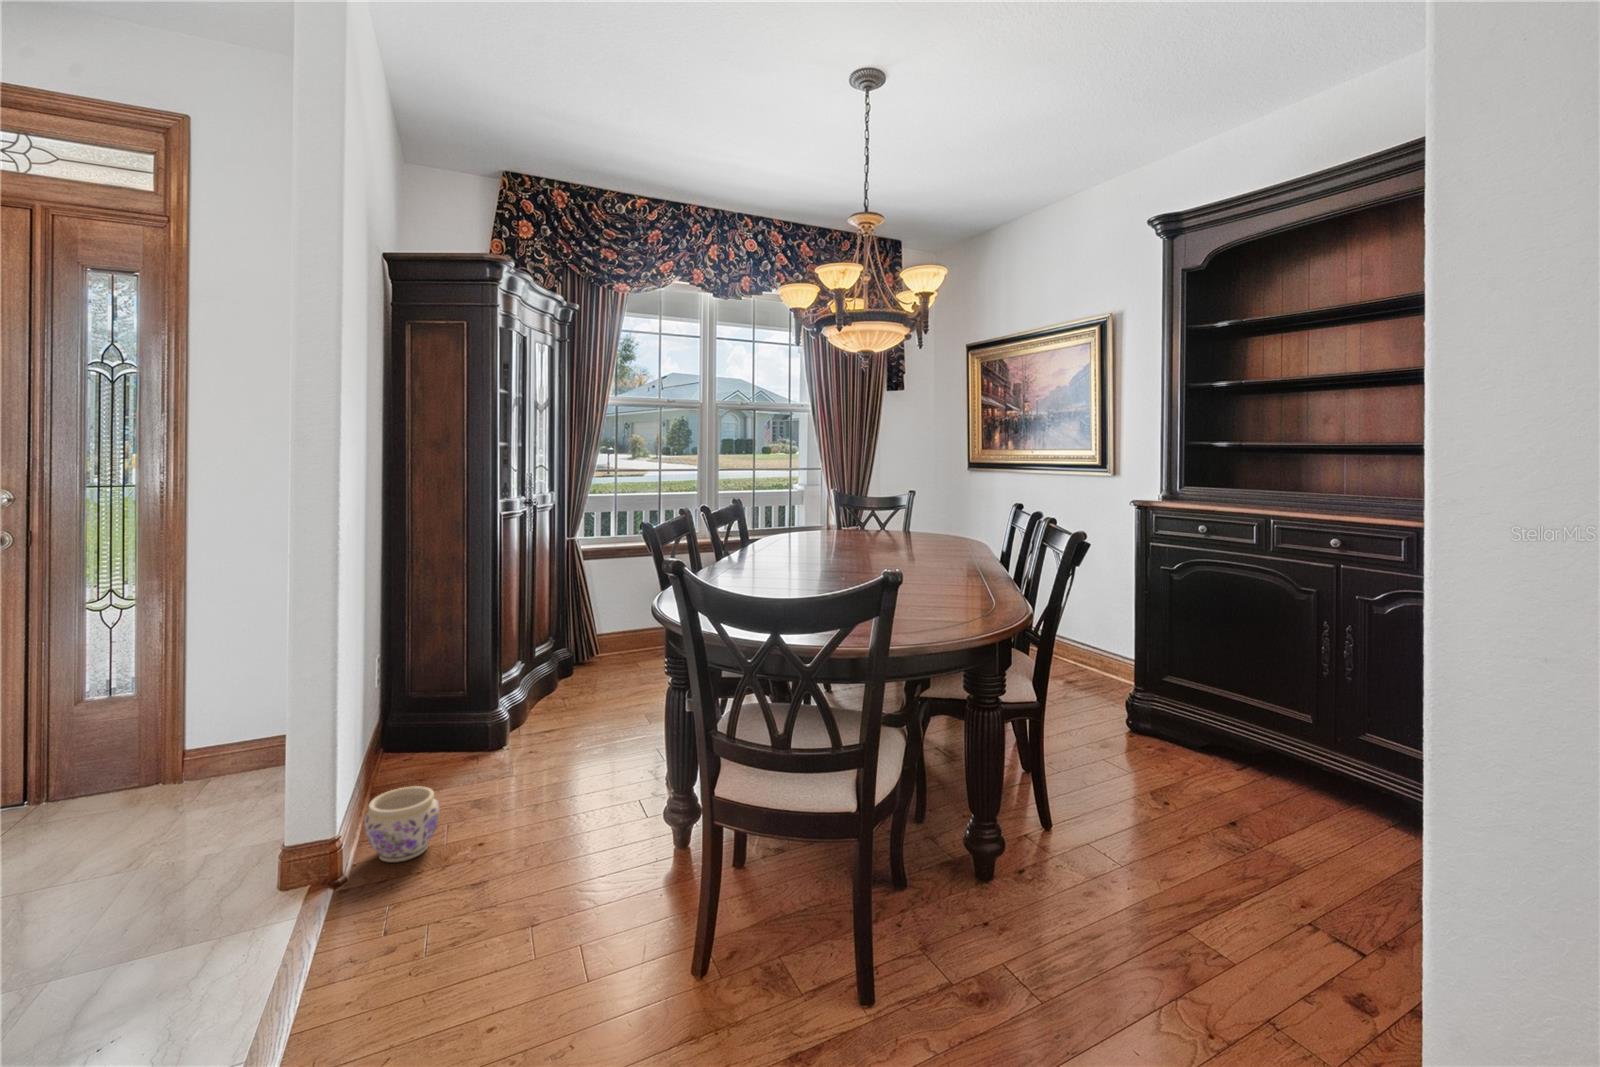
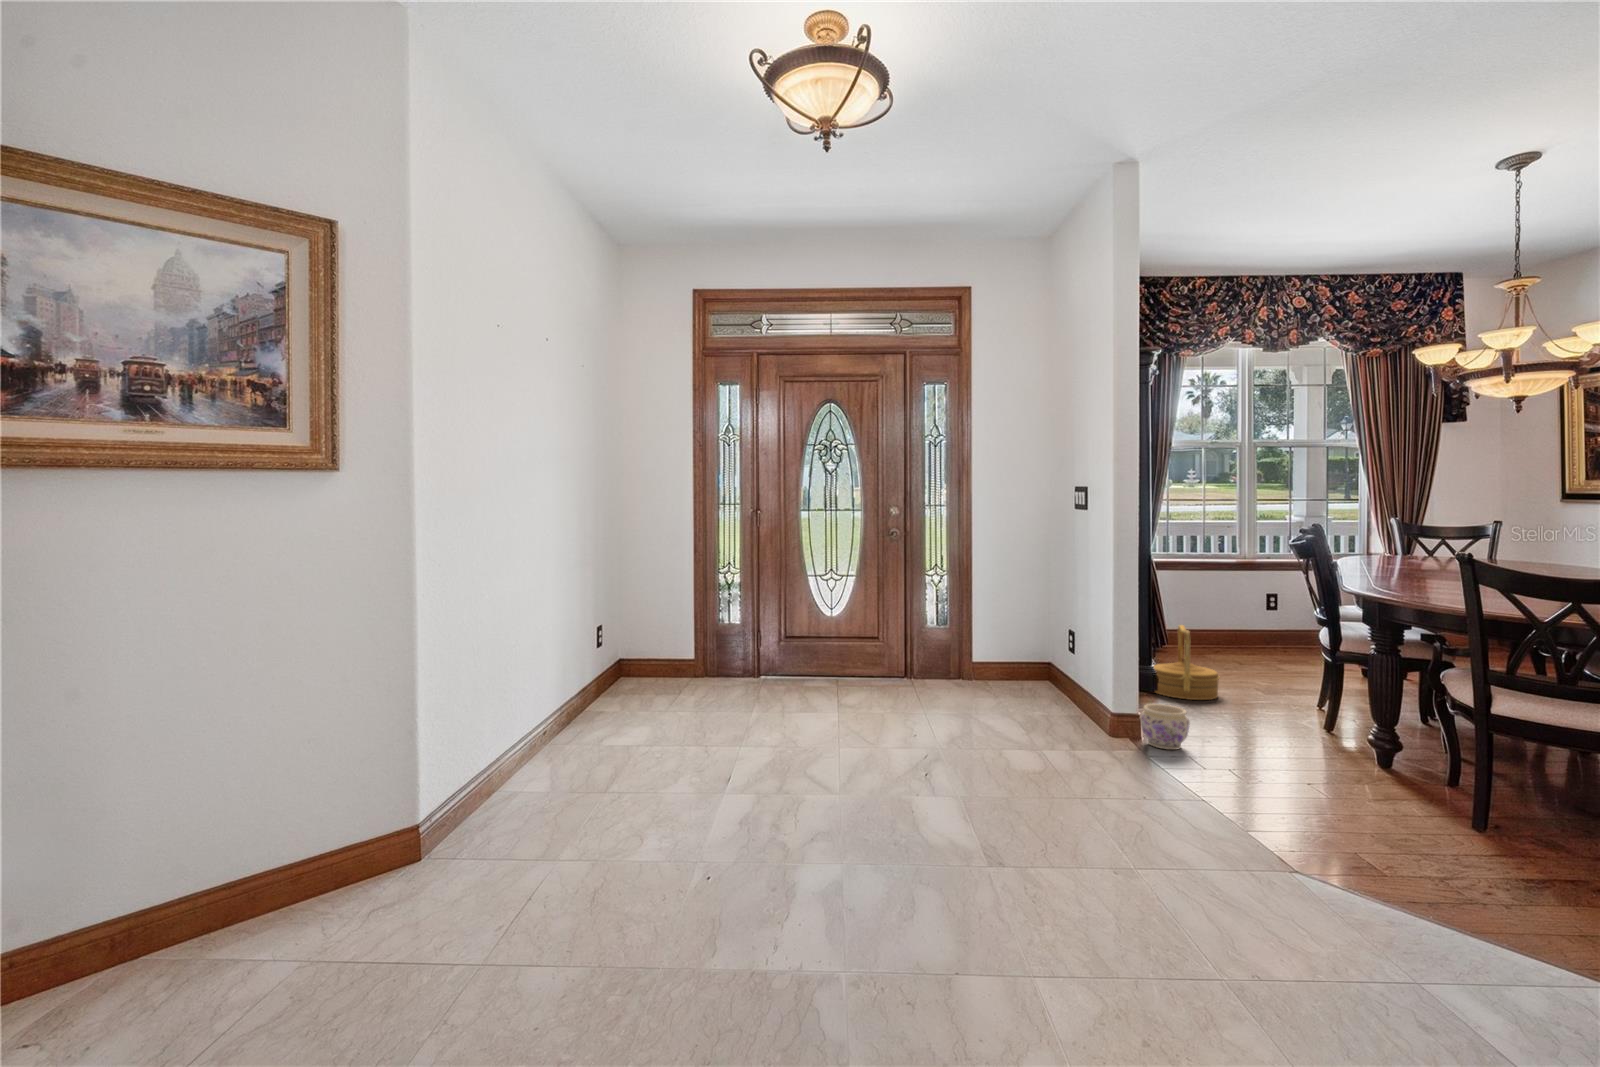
woven basket: none [525,630,607,732] -> present [1154,625,1220,700]

